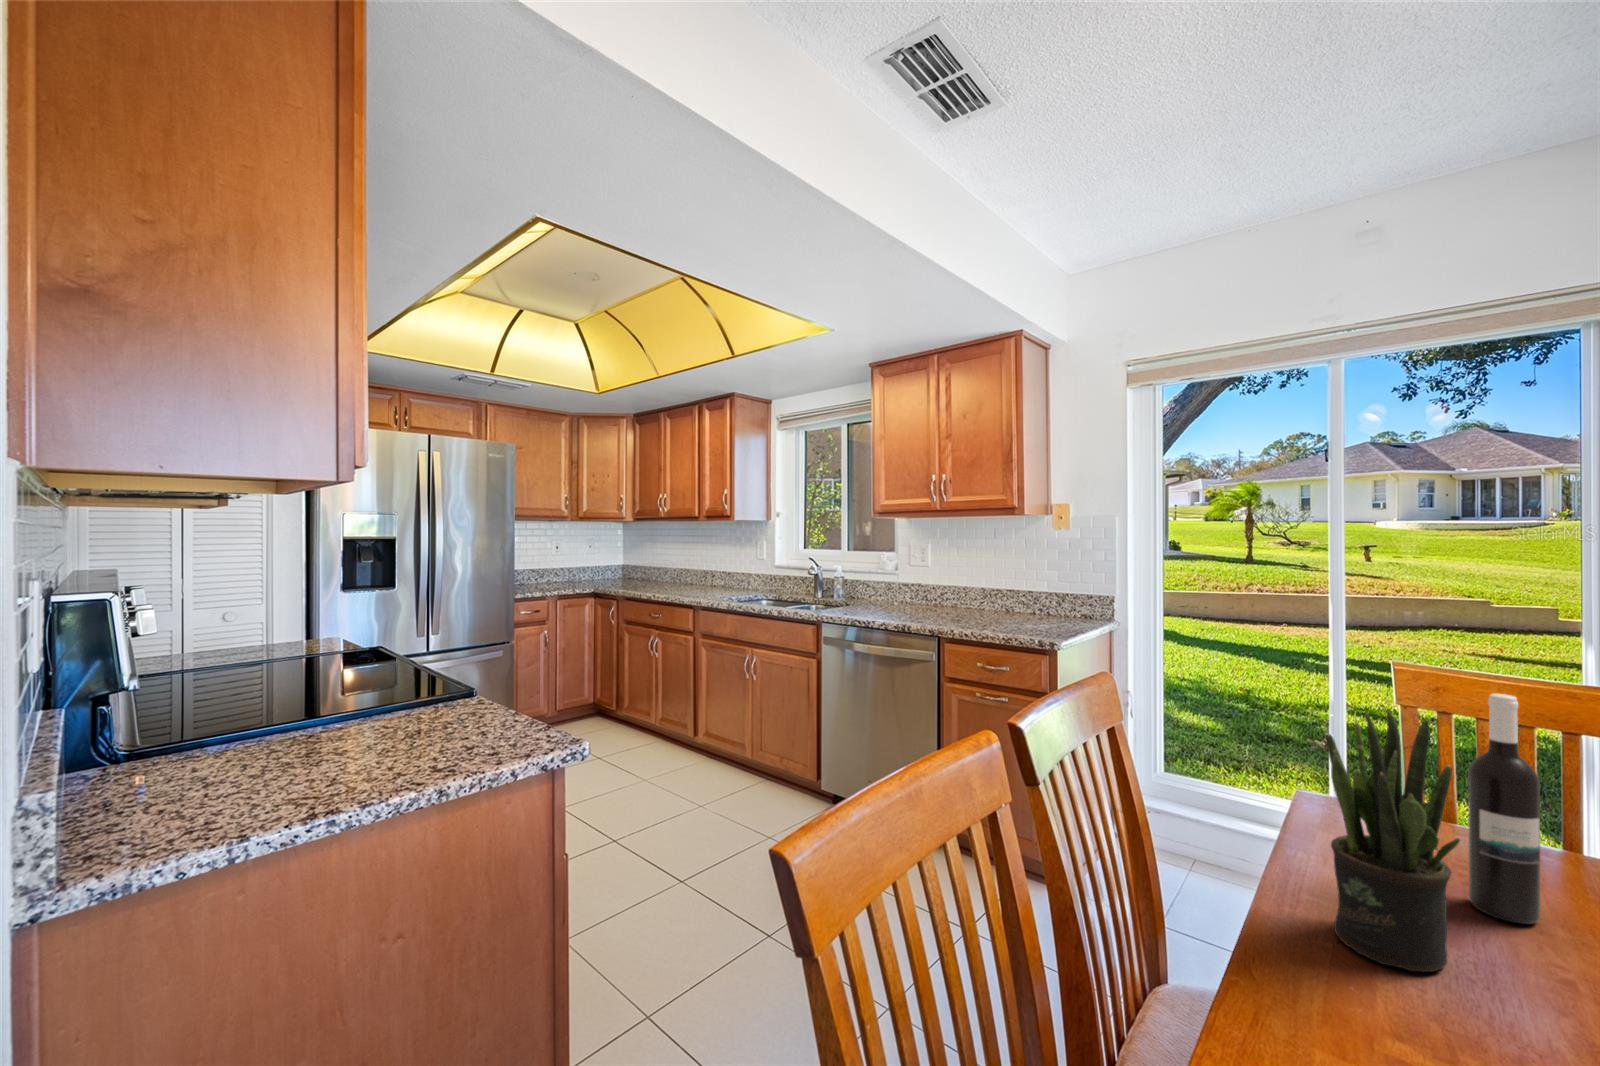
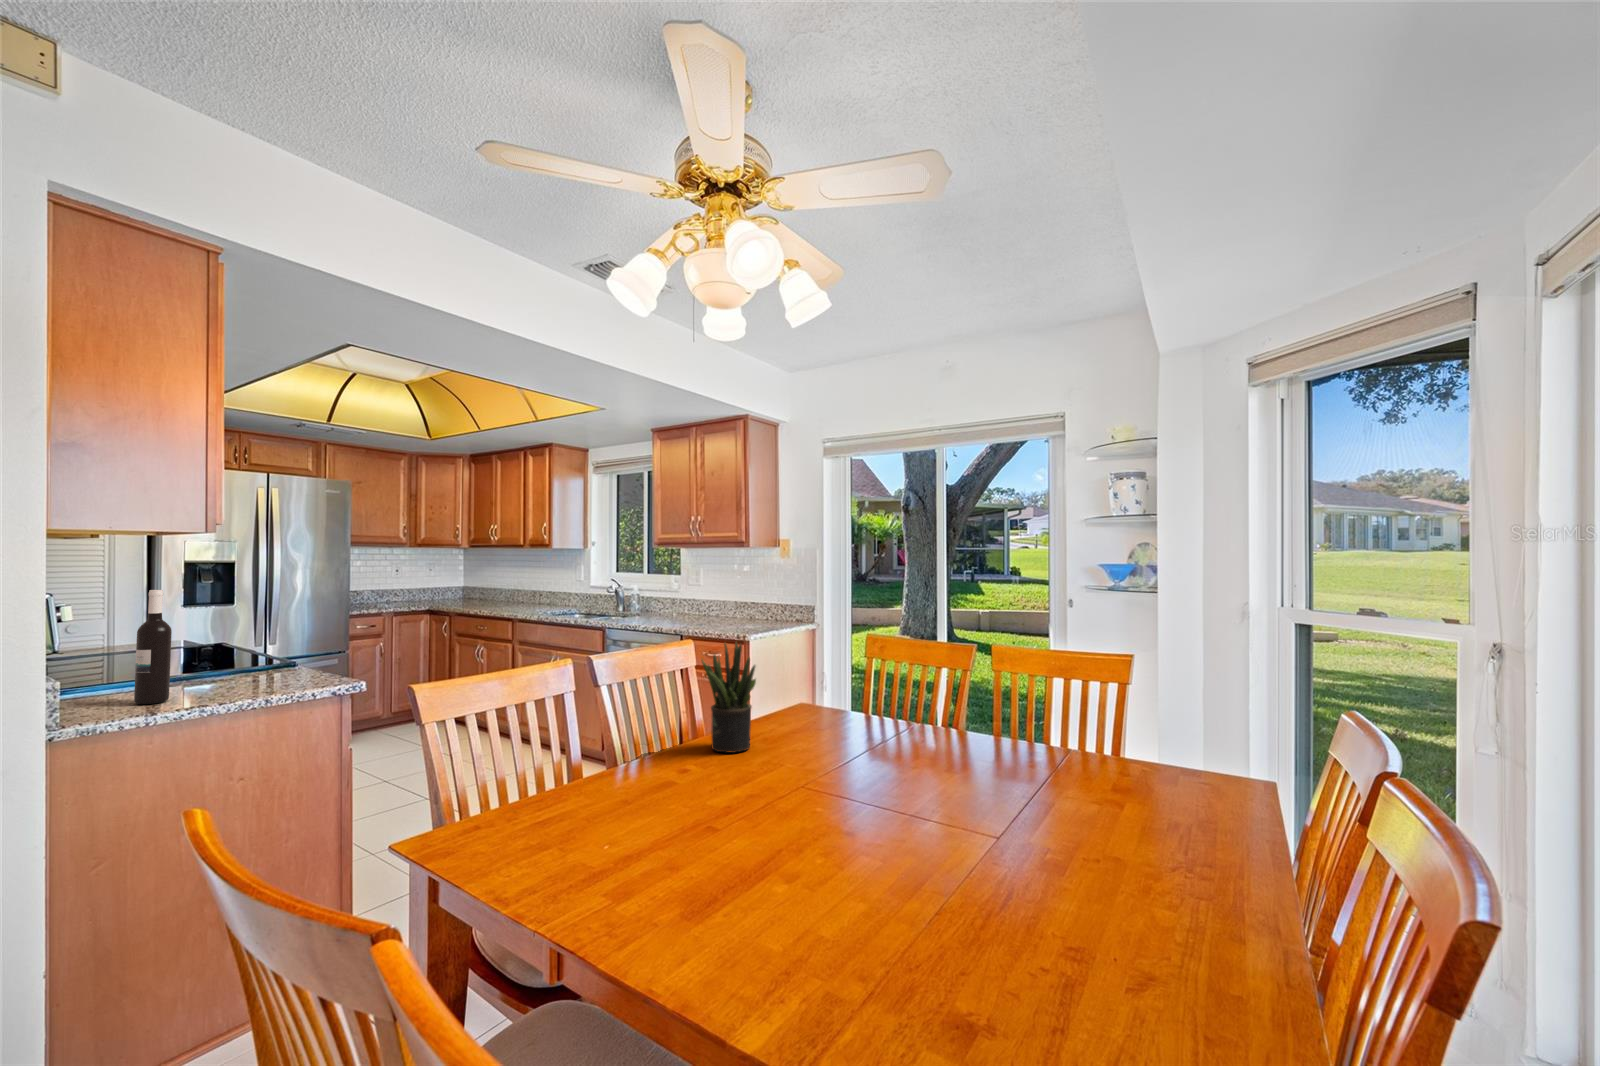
wine bottle: present [1469,694,1540,924] -> present [134,590,172,704]

